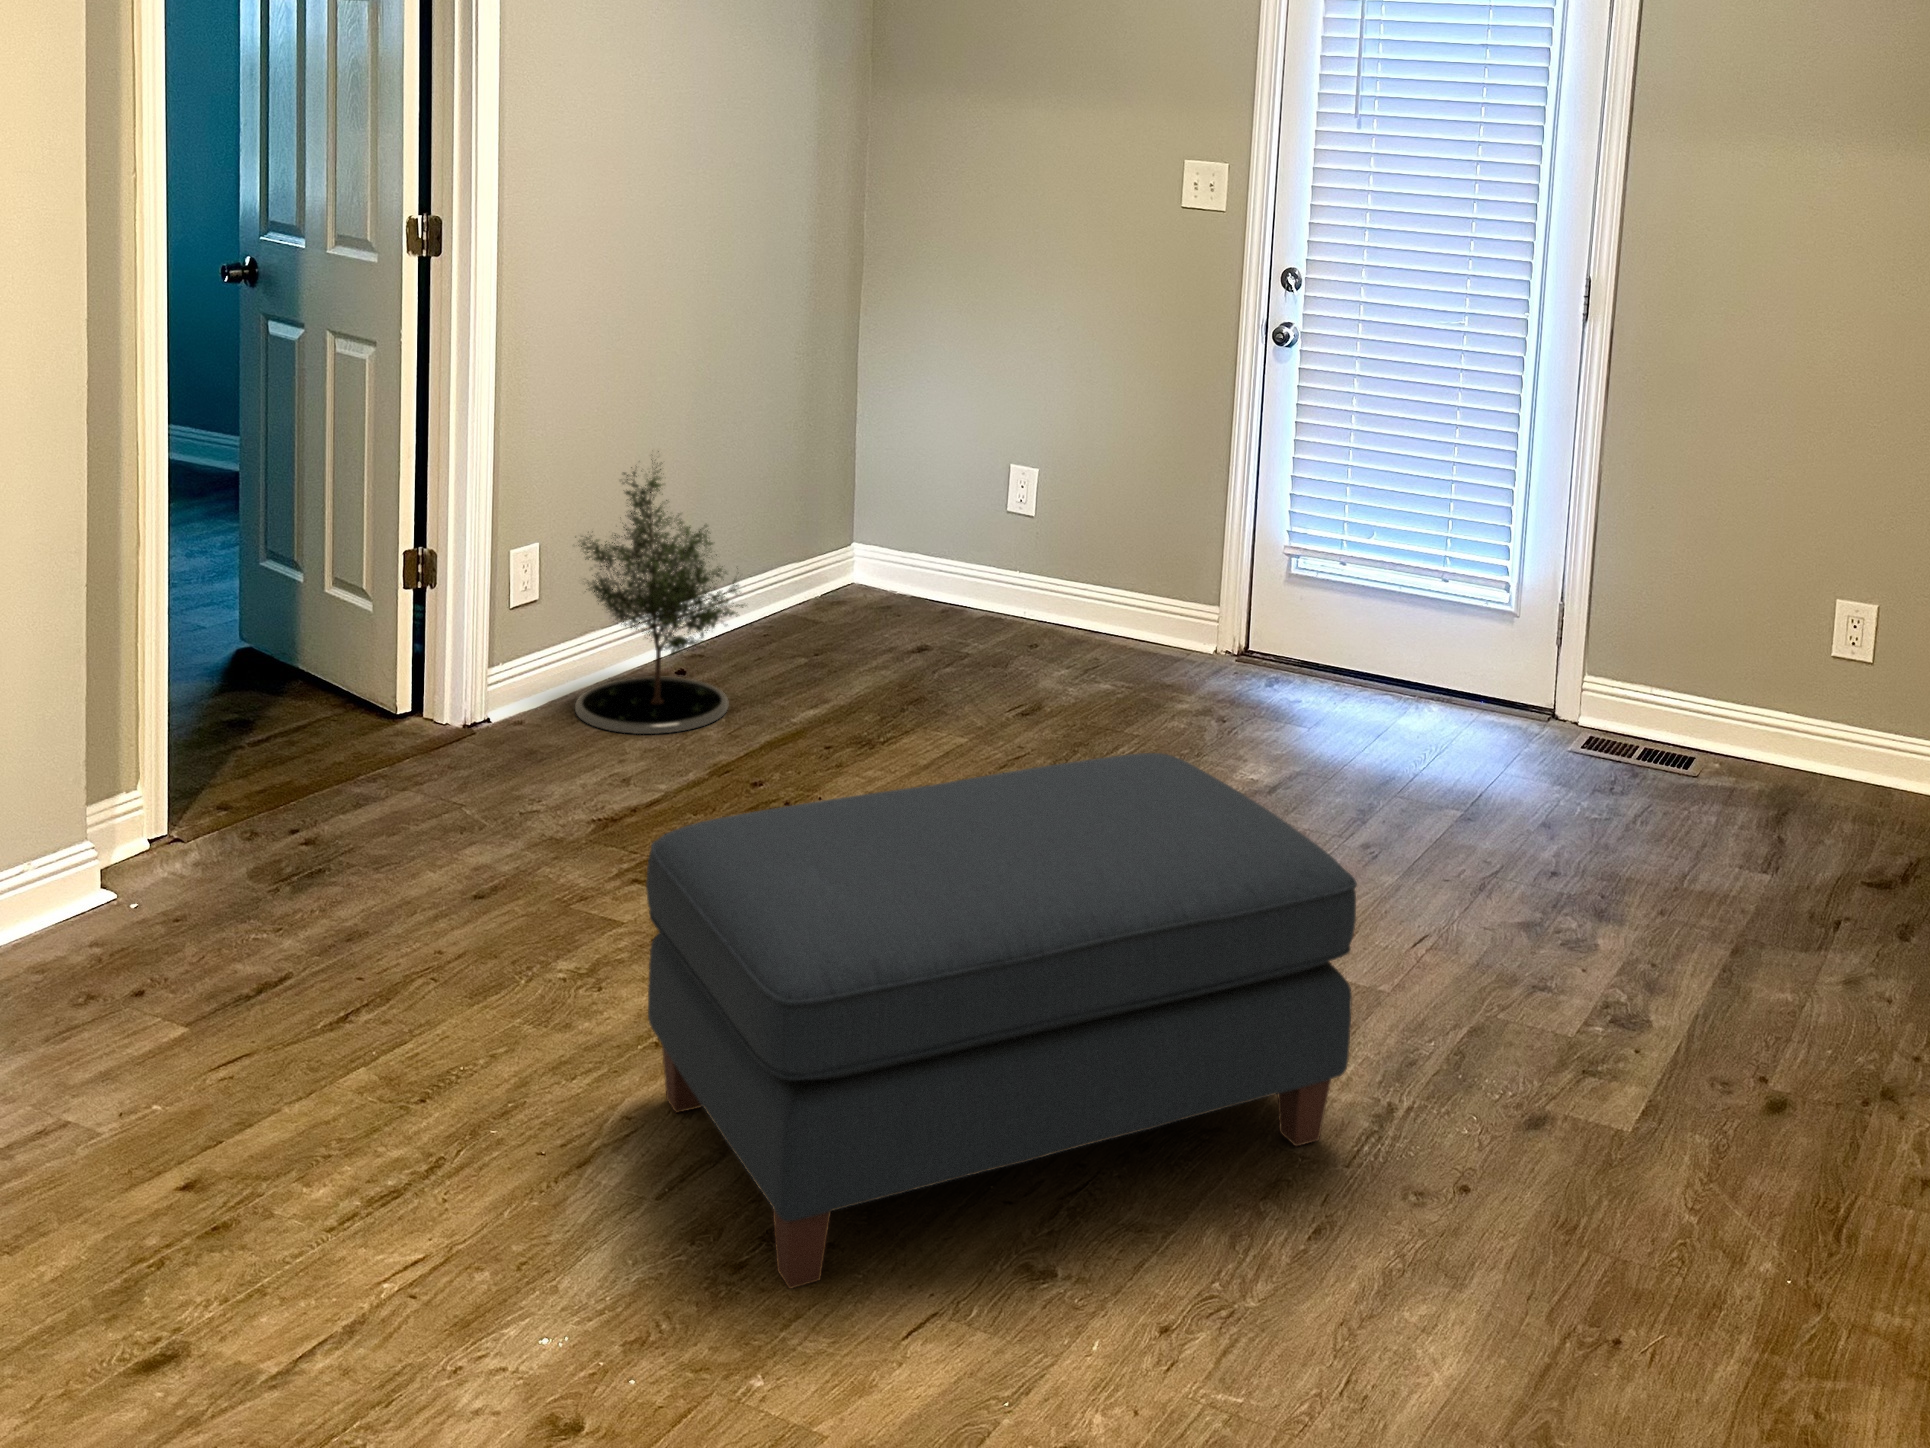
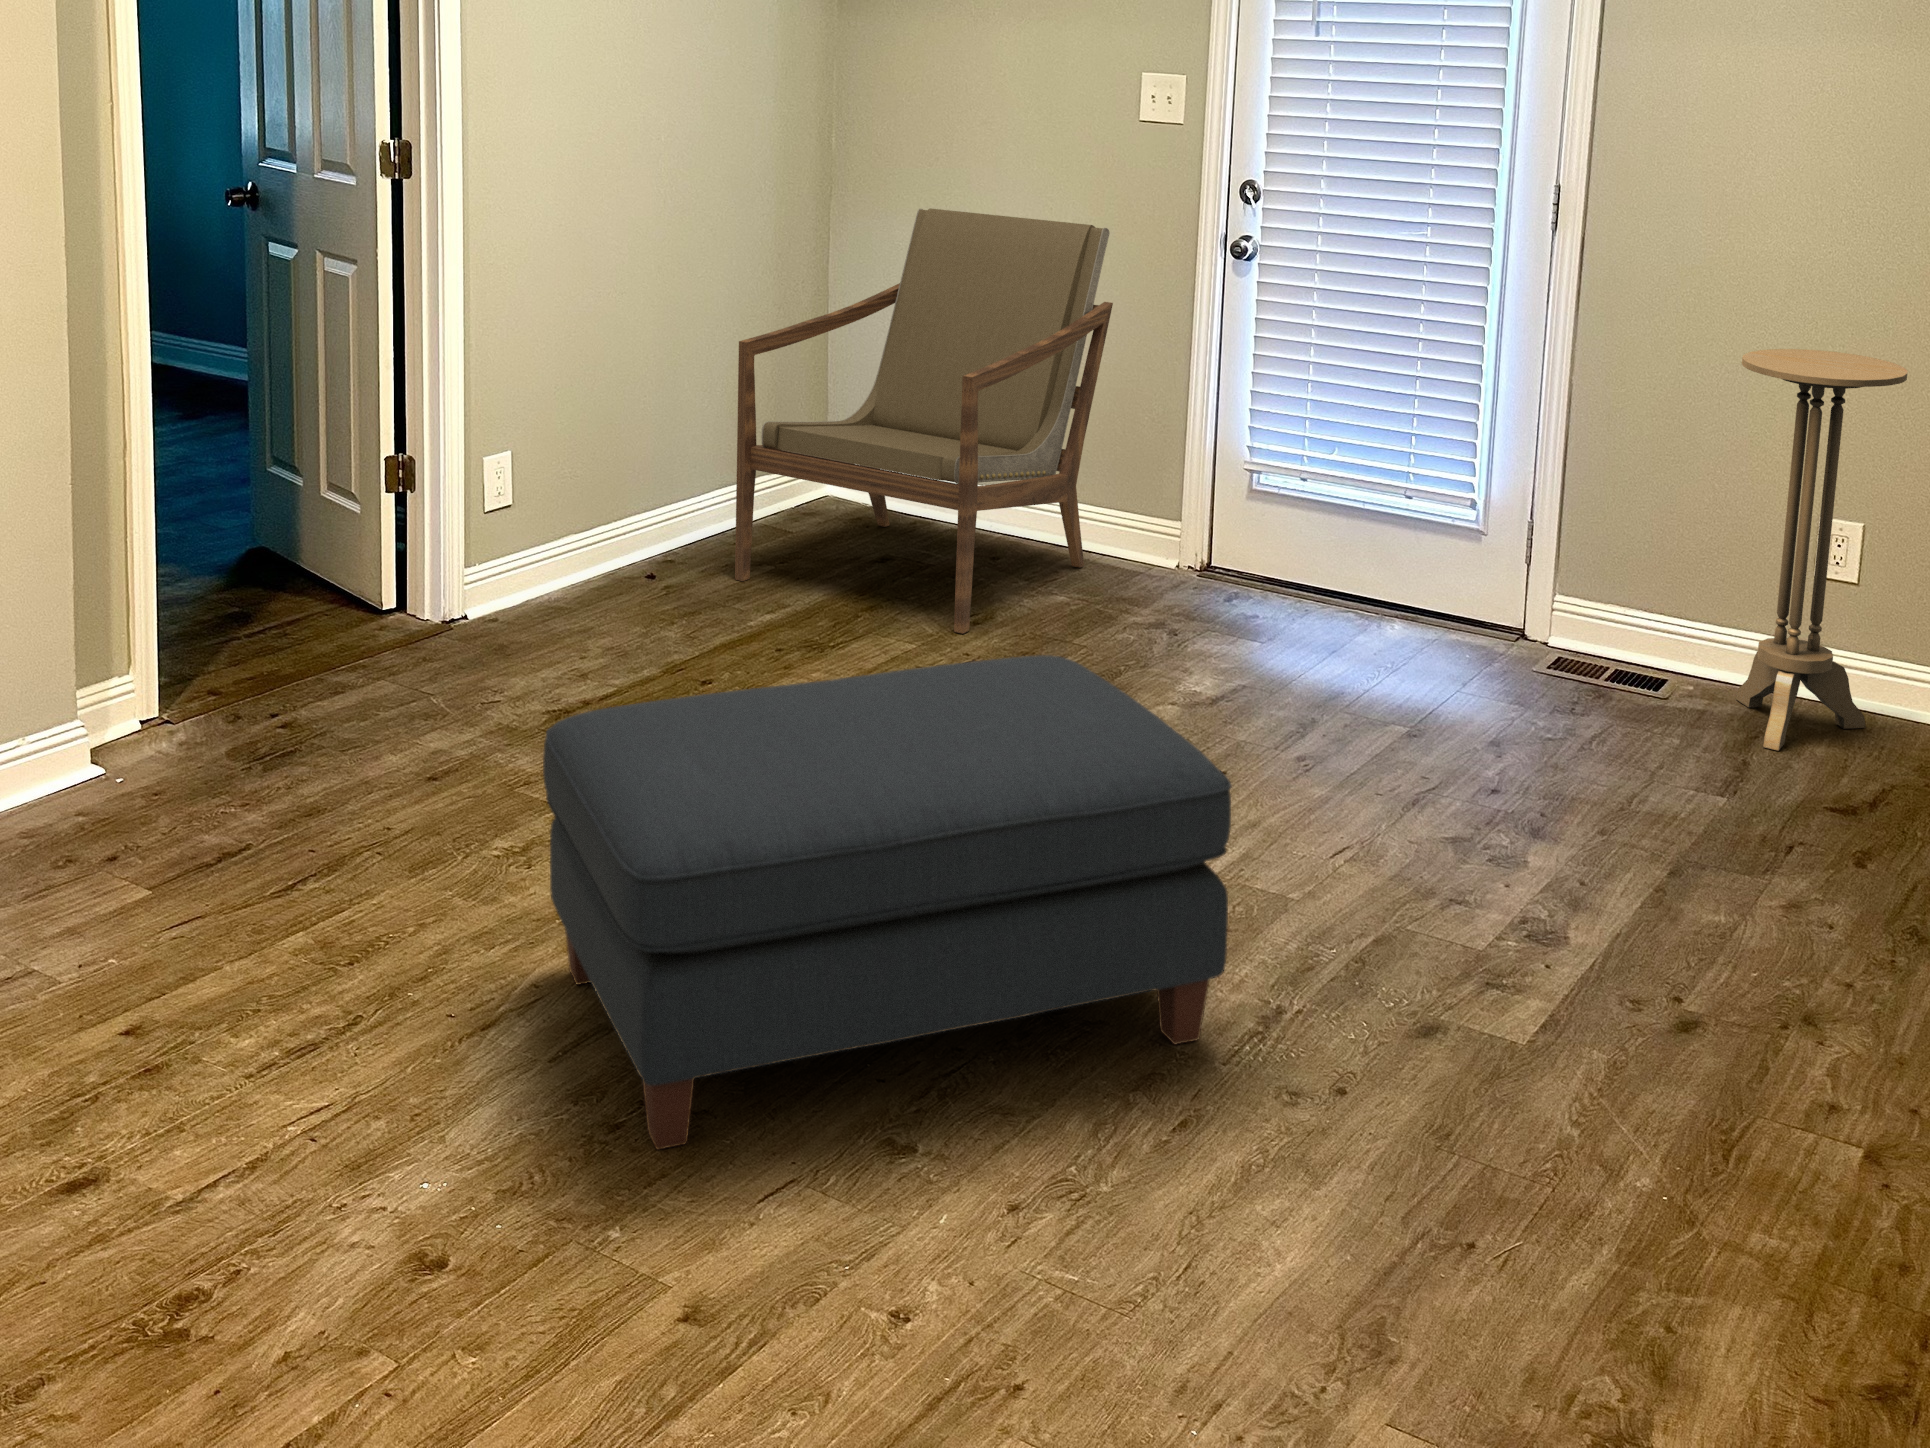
armchair: none [774,294,1156,726] -> present [735,208,1113,634]
side table: none [1756,444,1918,827] -> present [1736,349,1908,751]
potted tree: present [575,451,744,734] -> none [534,362,701,636]

